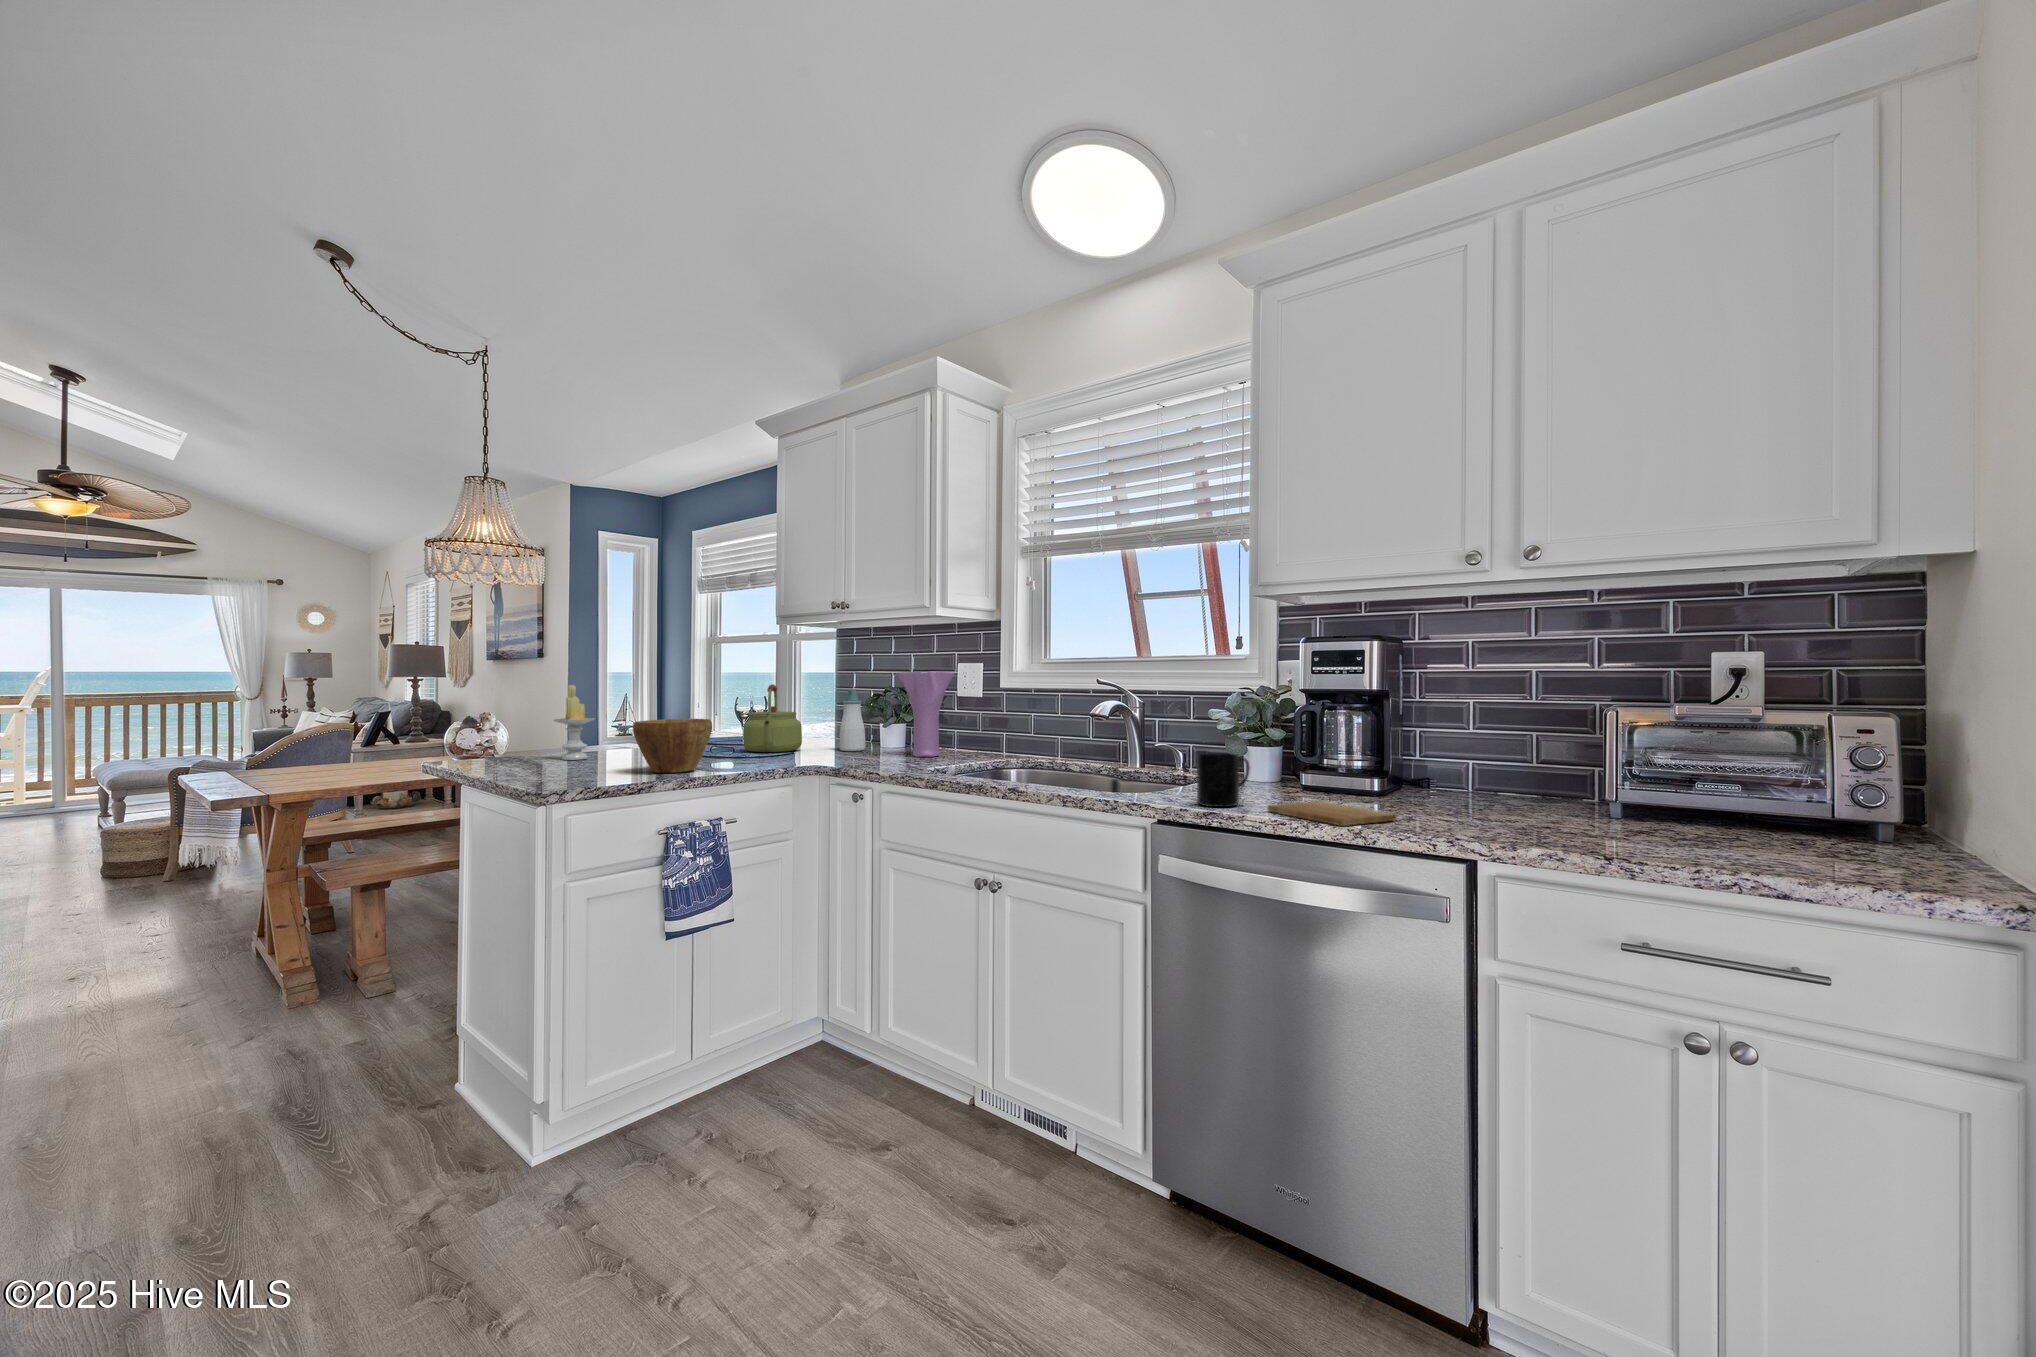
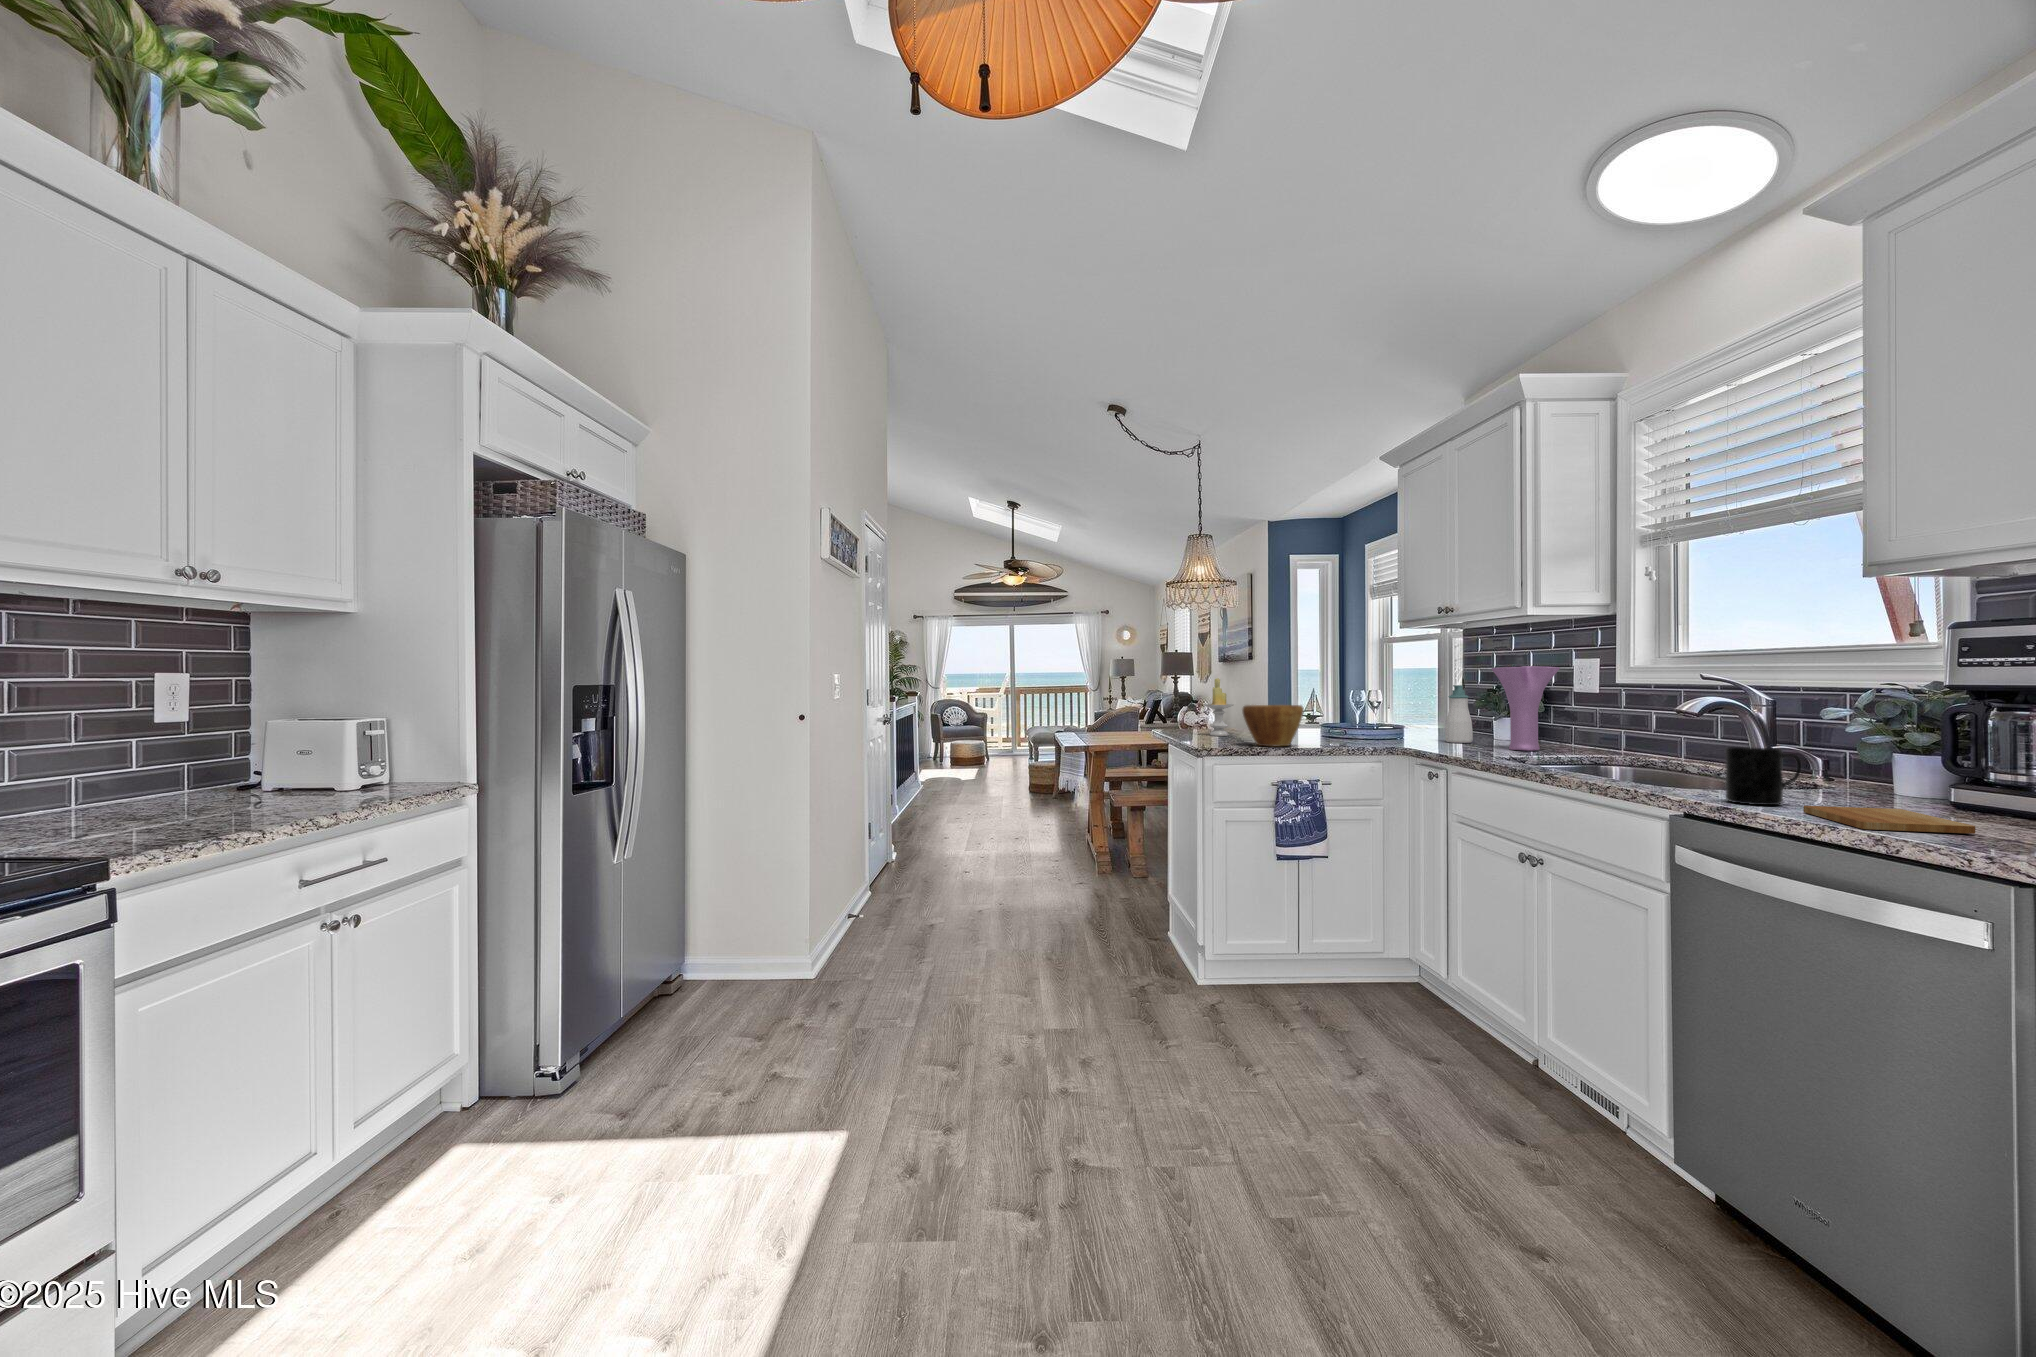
kettle: present [743,684,802,752] -> none [1356,679,1411,740]

